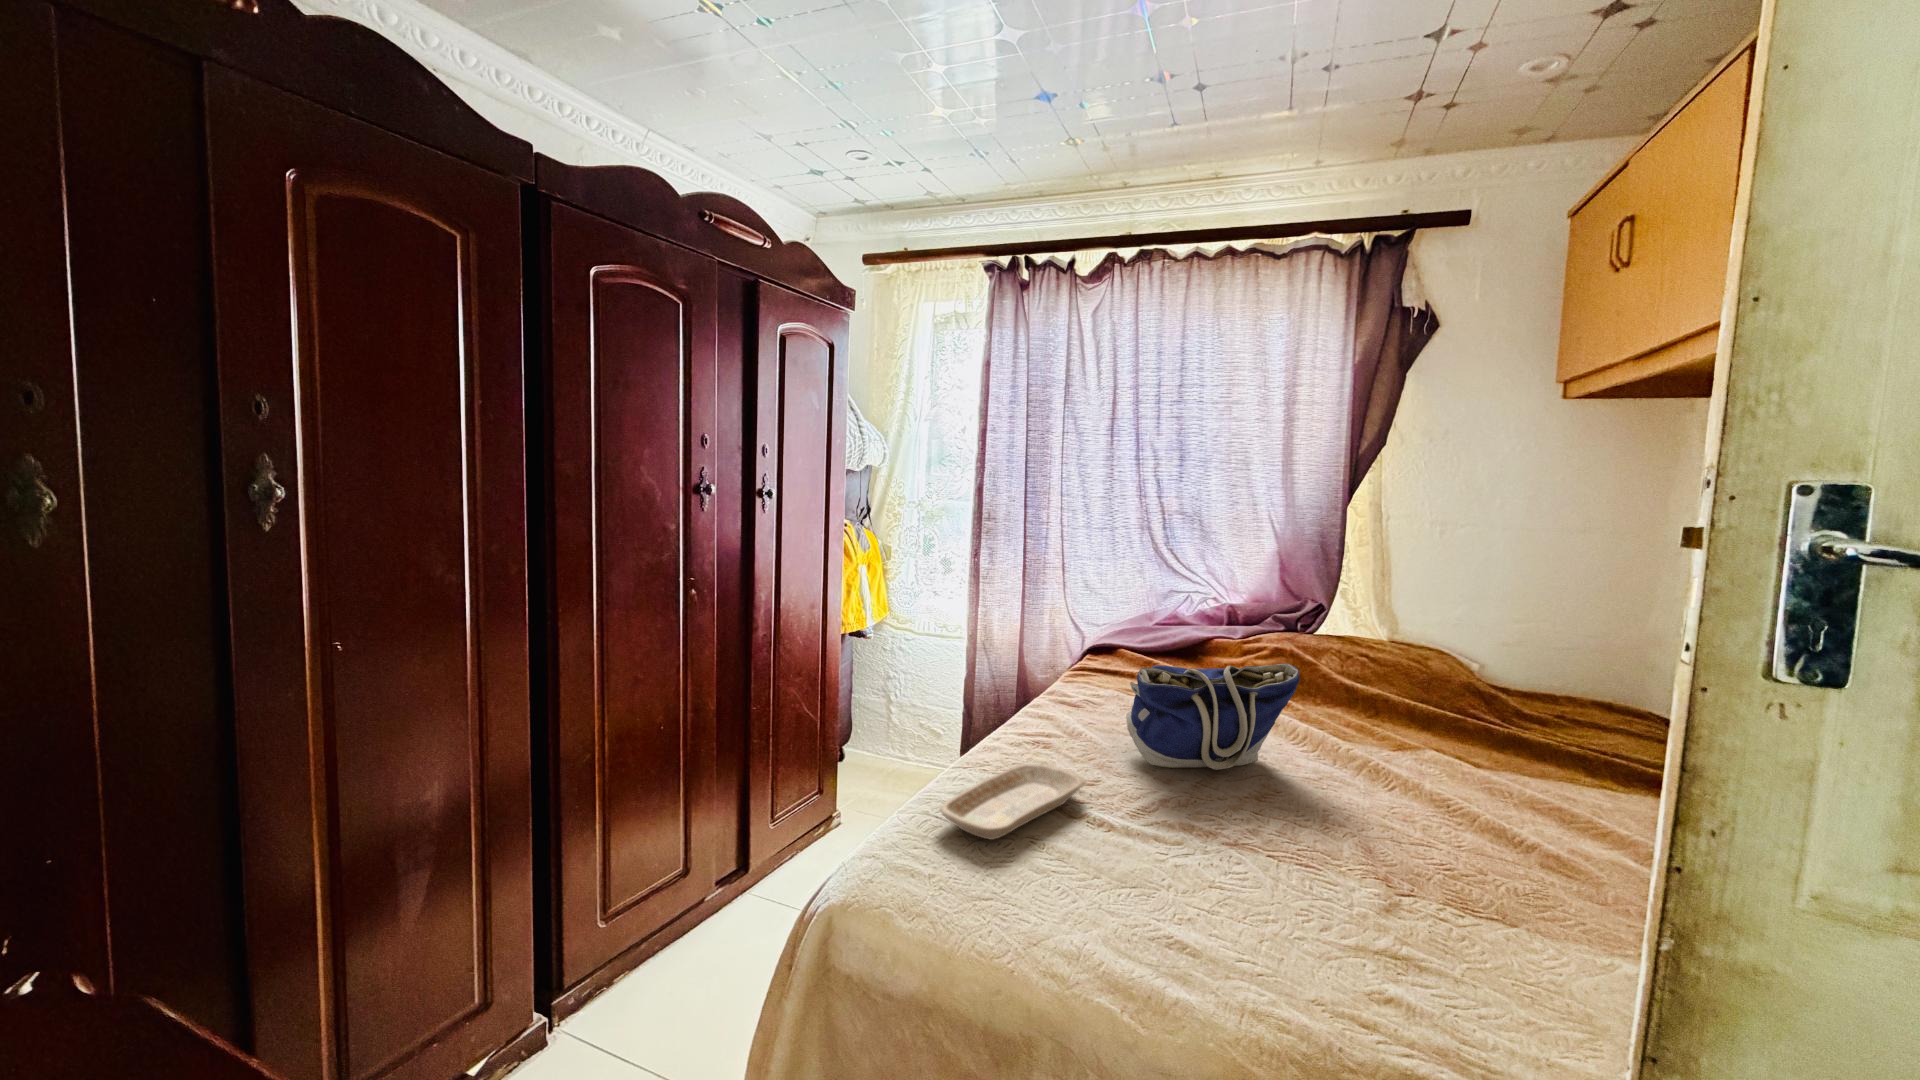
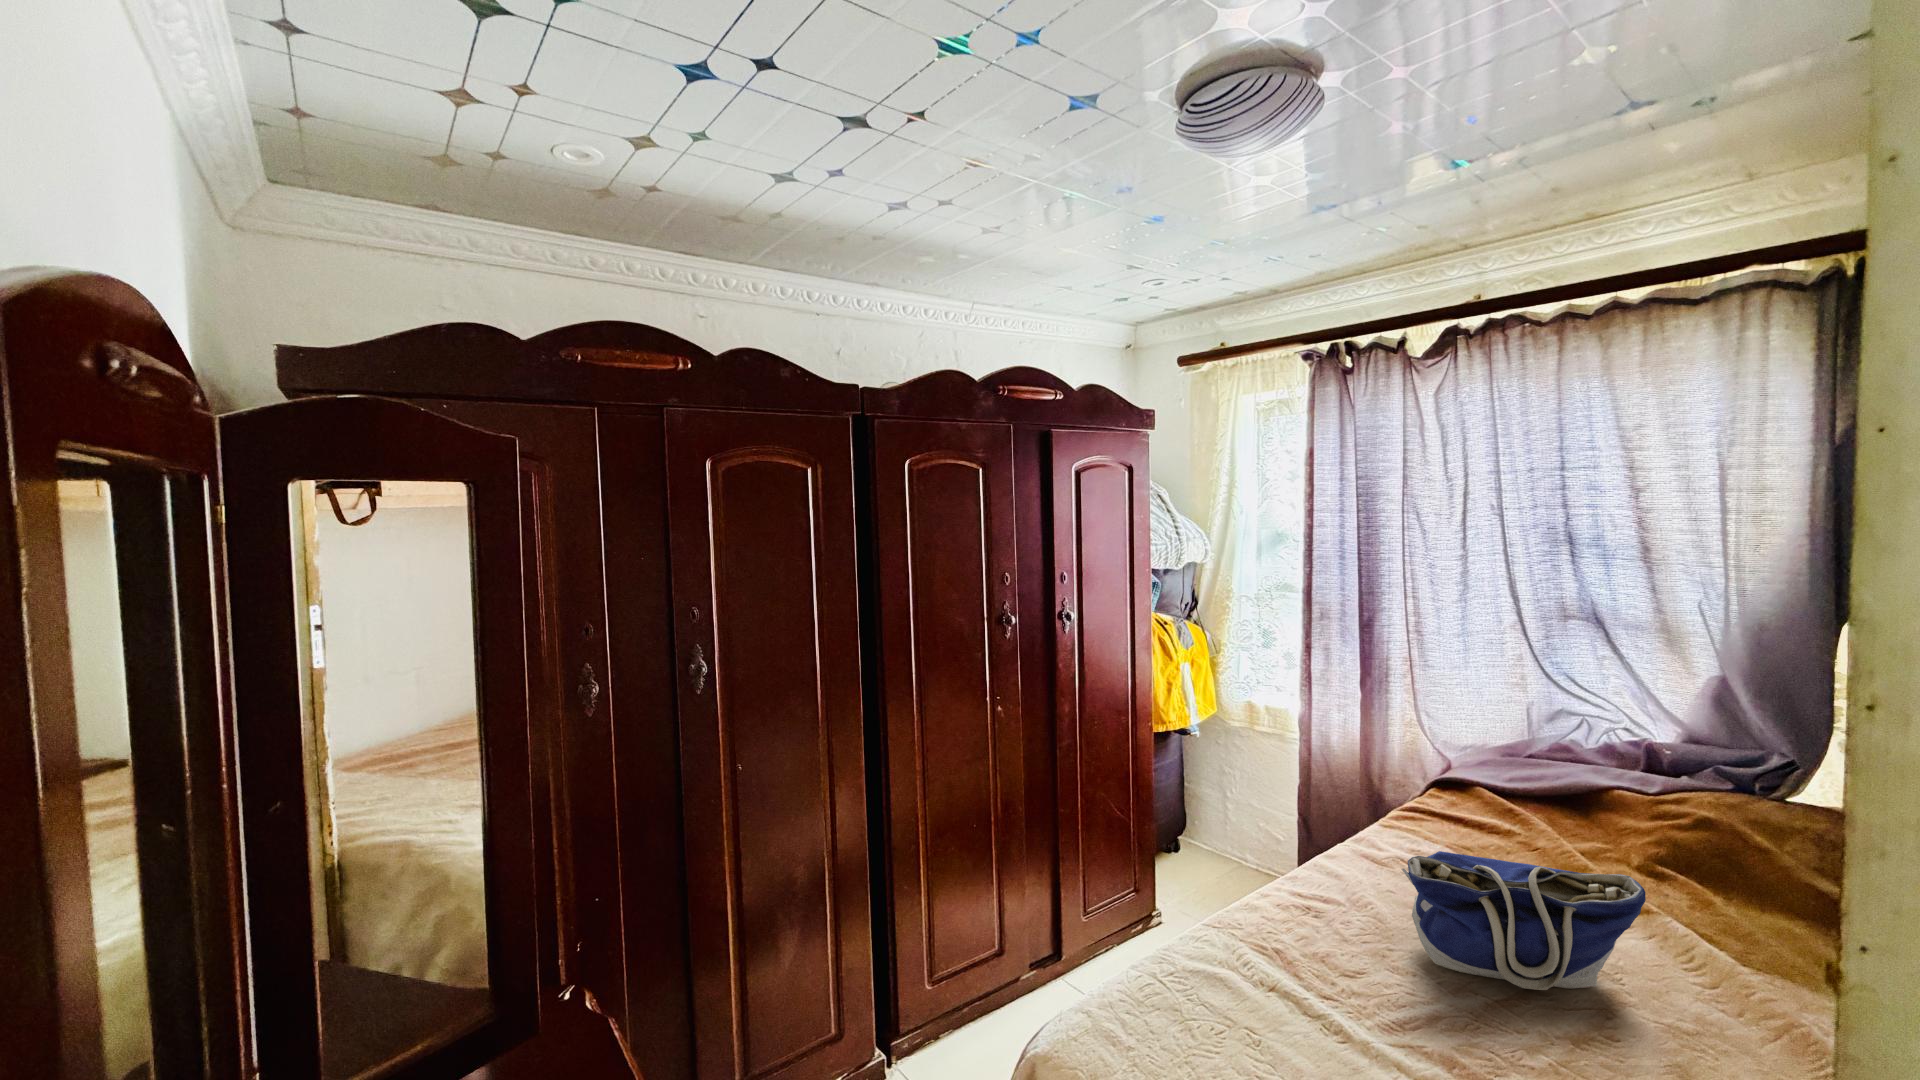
tray: present [940,763,1084,840] -> none [1163,938,1332,1020]

